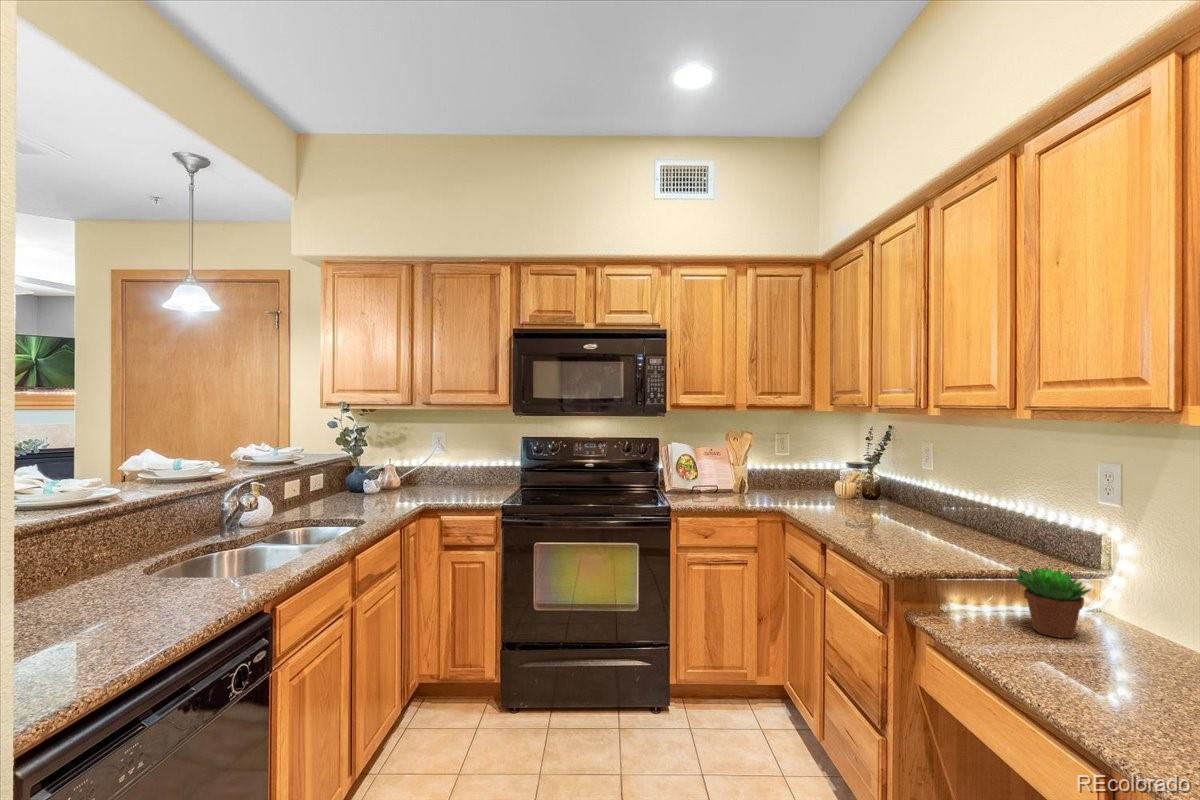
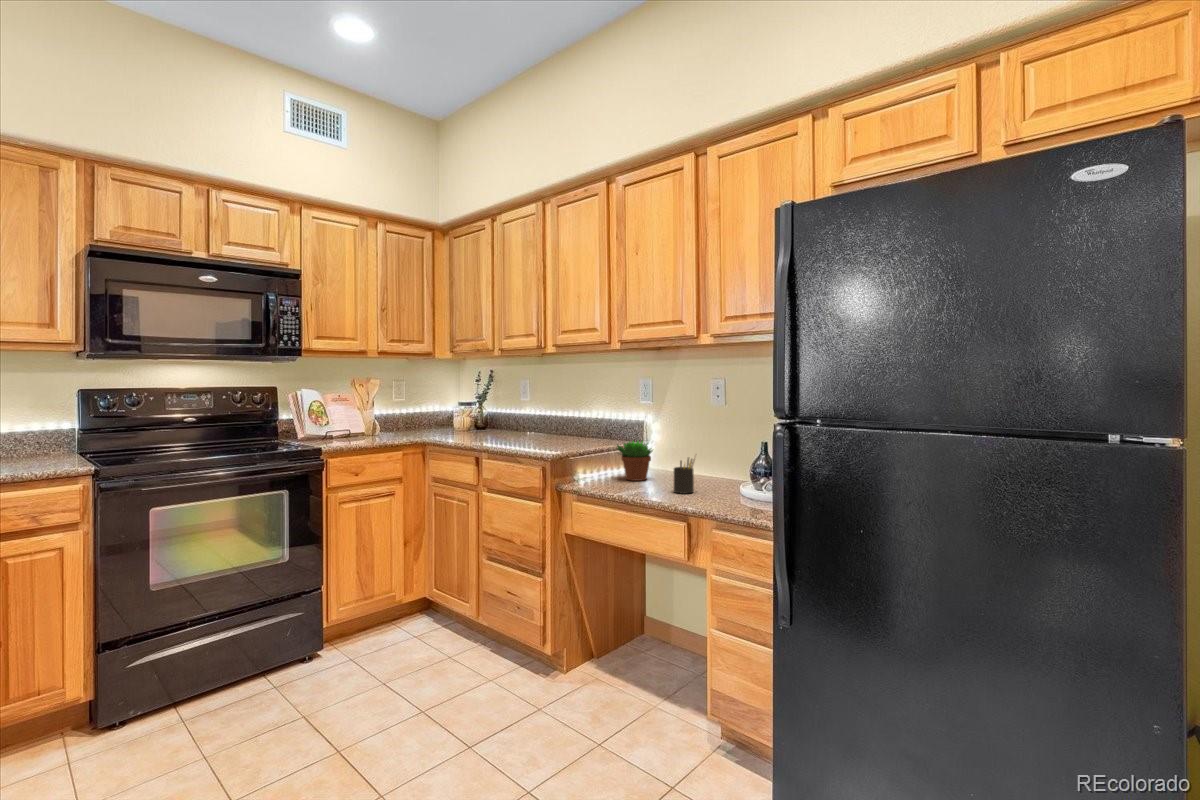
pen holder: none [1102,629,1156,699] -> present [674,455,696,494]

